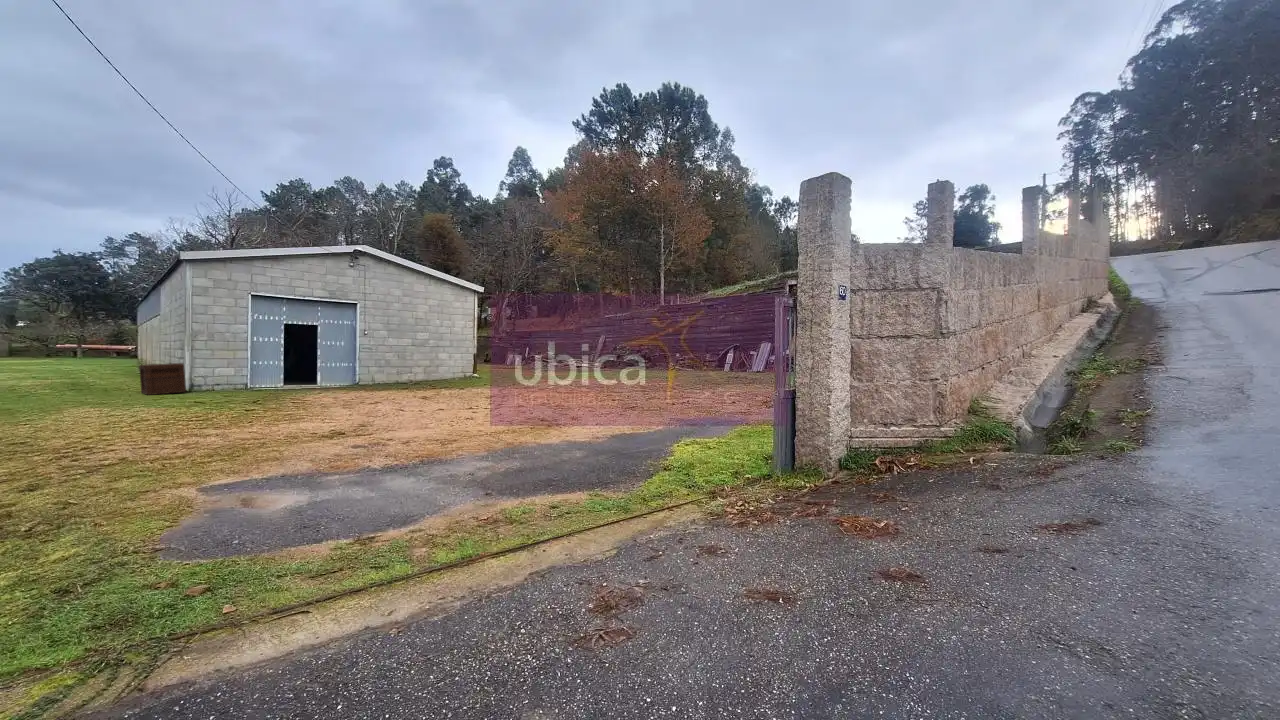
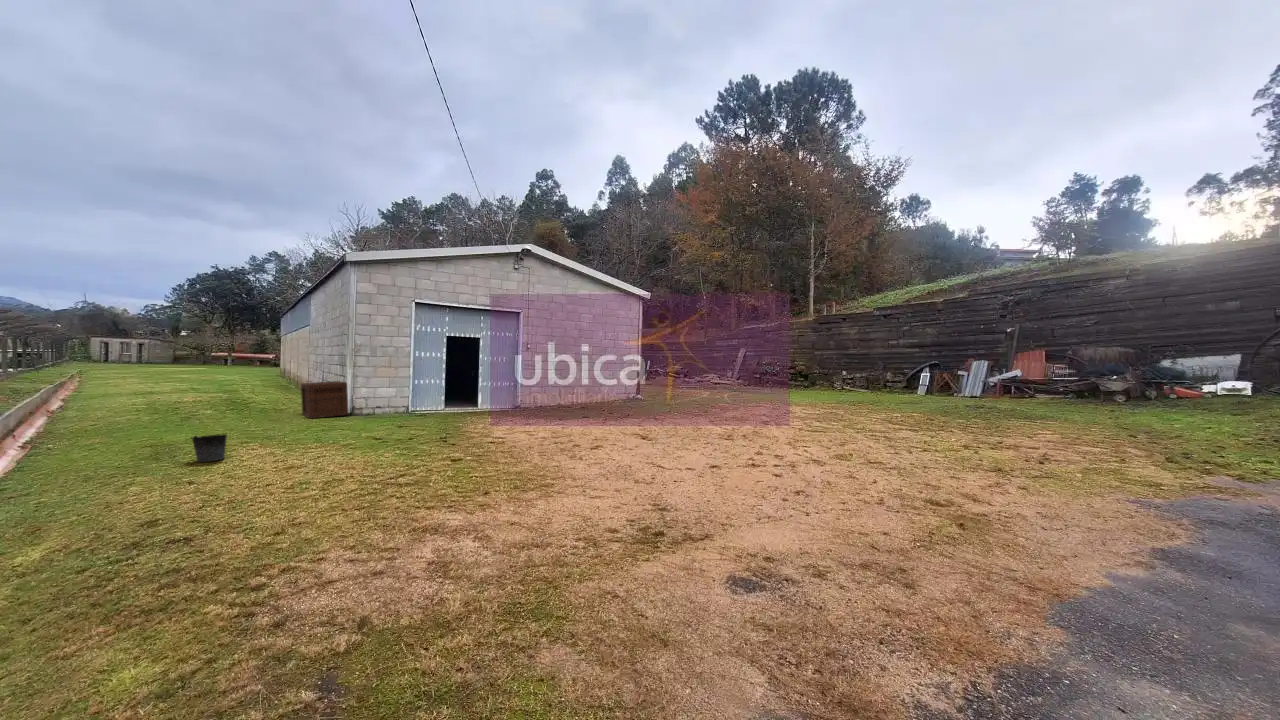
bucket: none [25,399,59,420] -> present [191,434,227,462]

